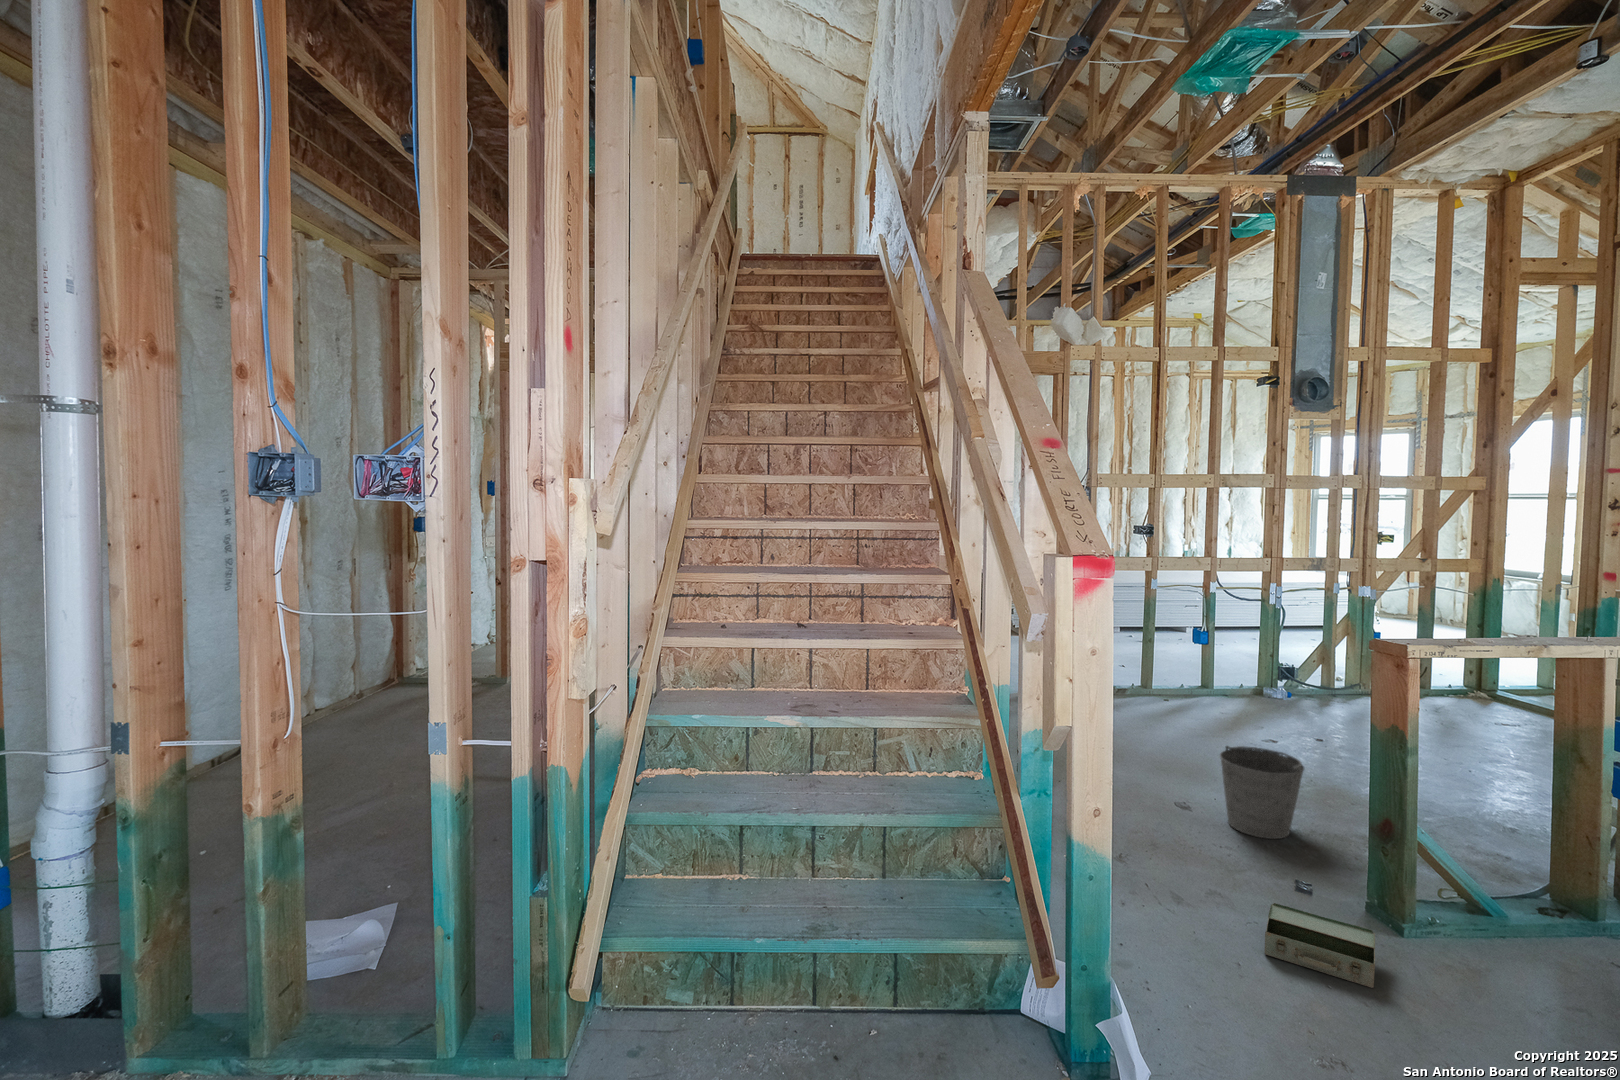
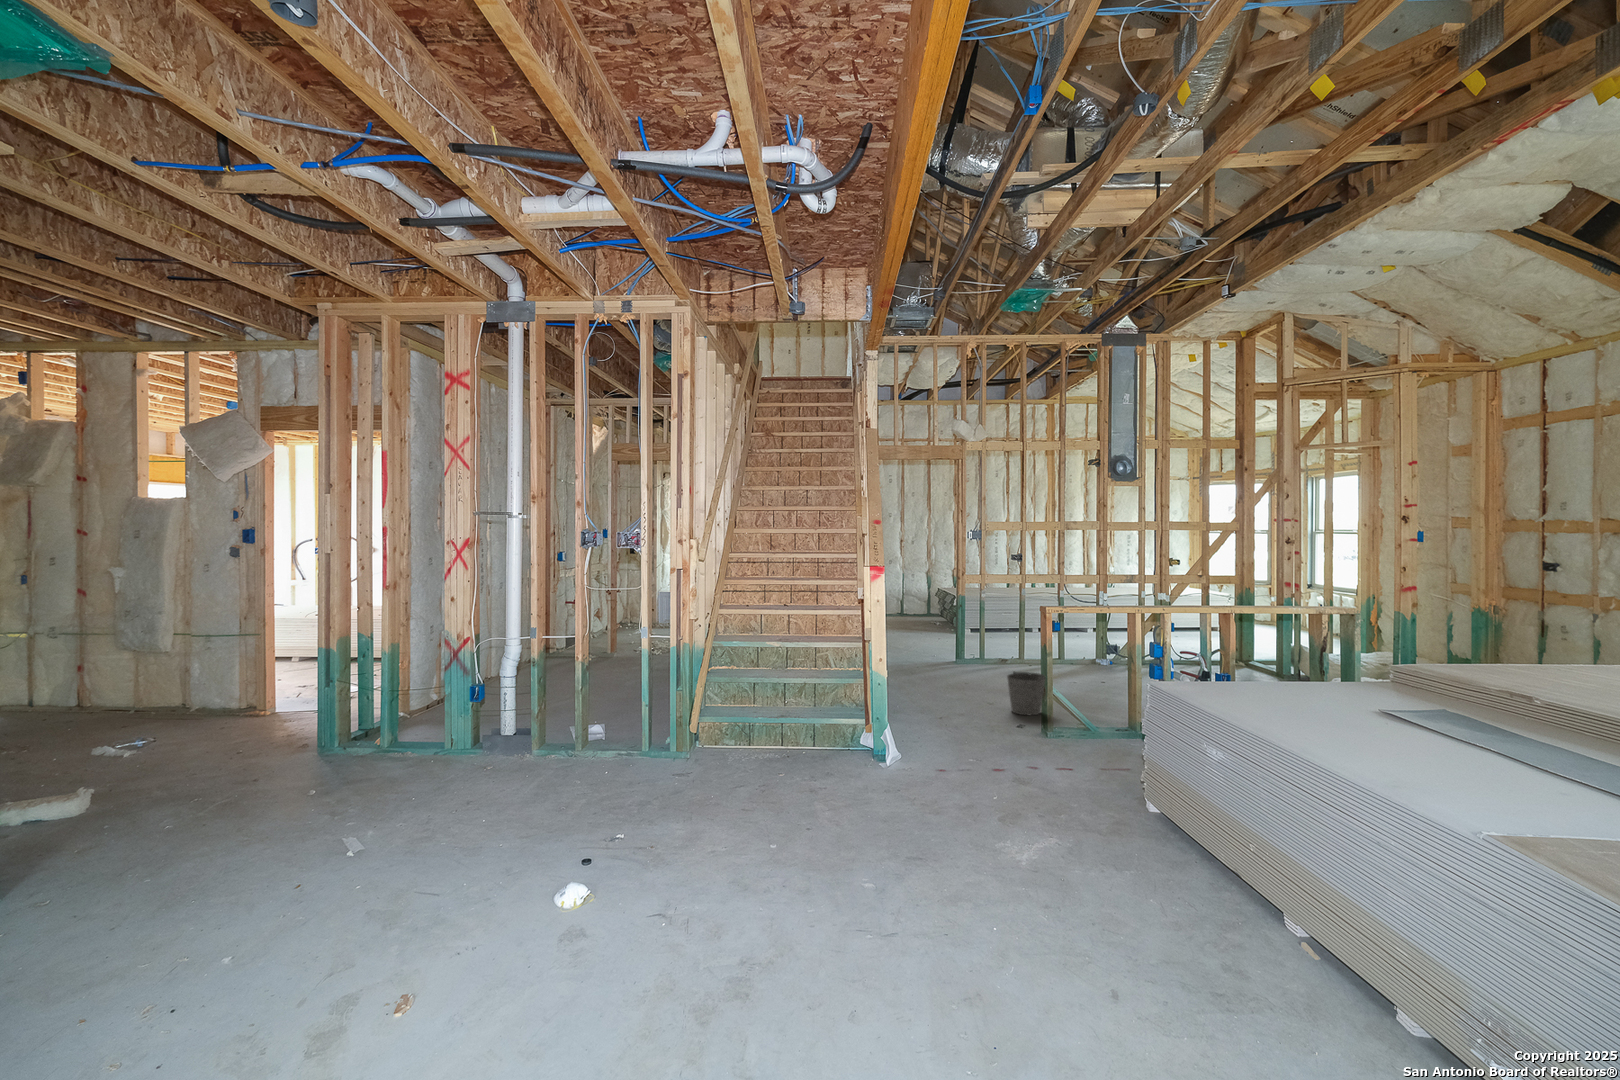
toolbox: present [1264,903,1375,988] -> none [982,726,1029,749]

